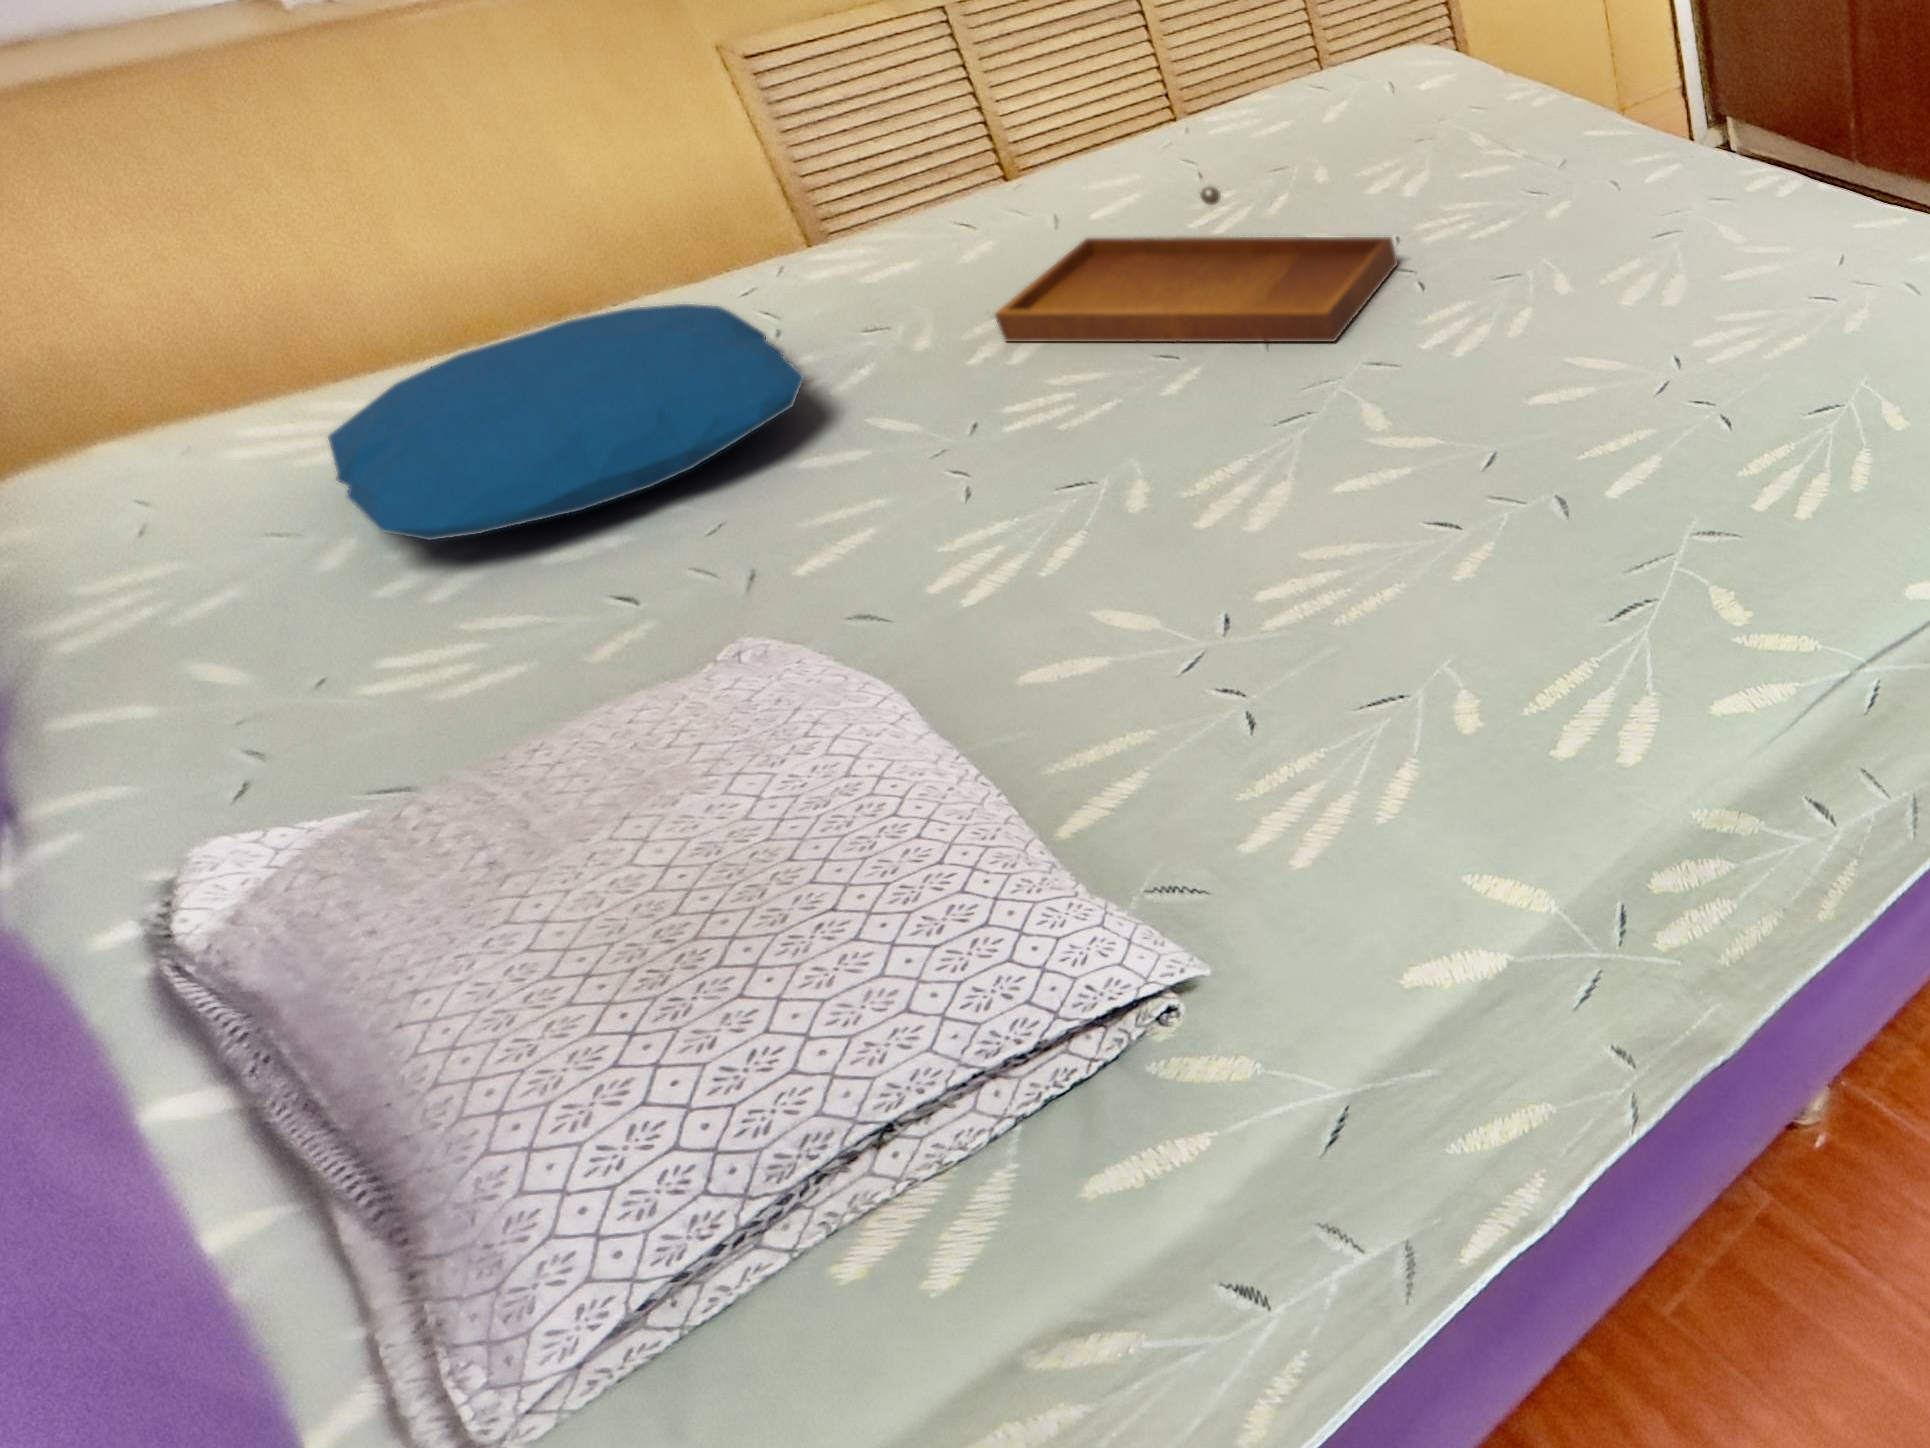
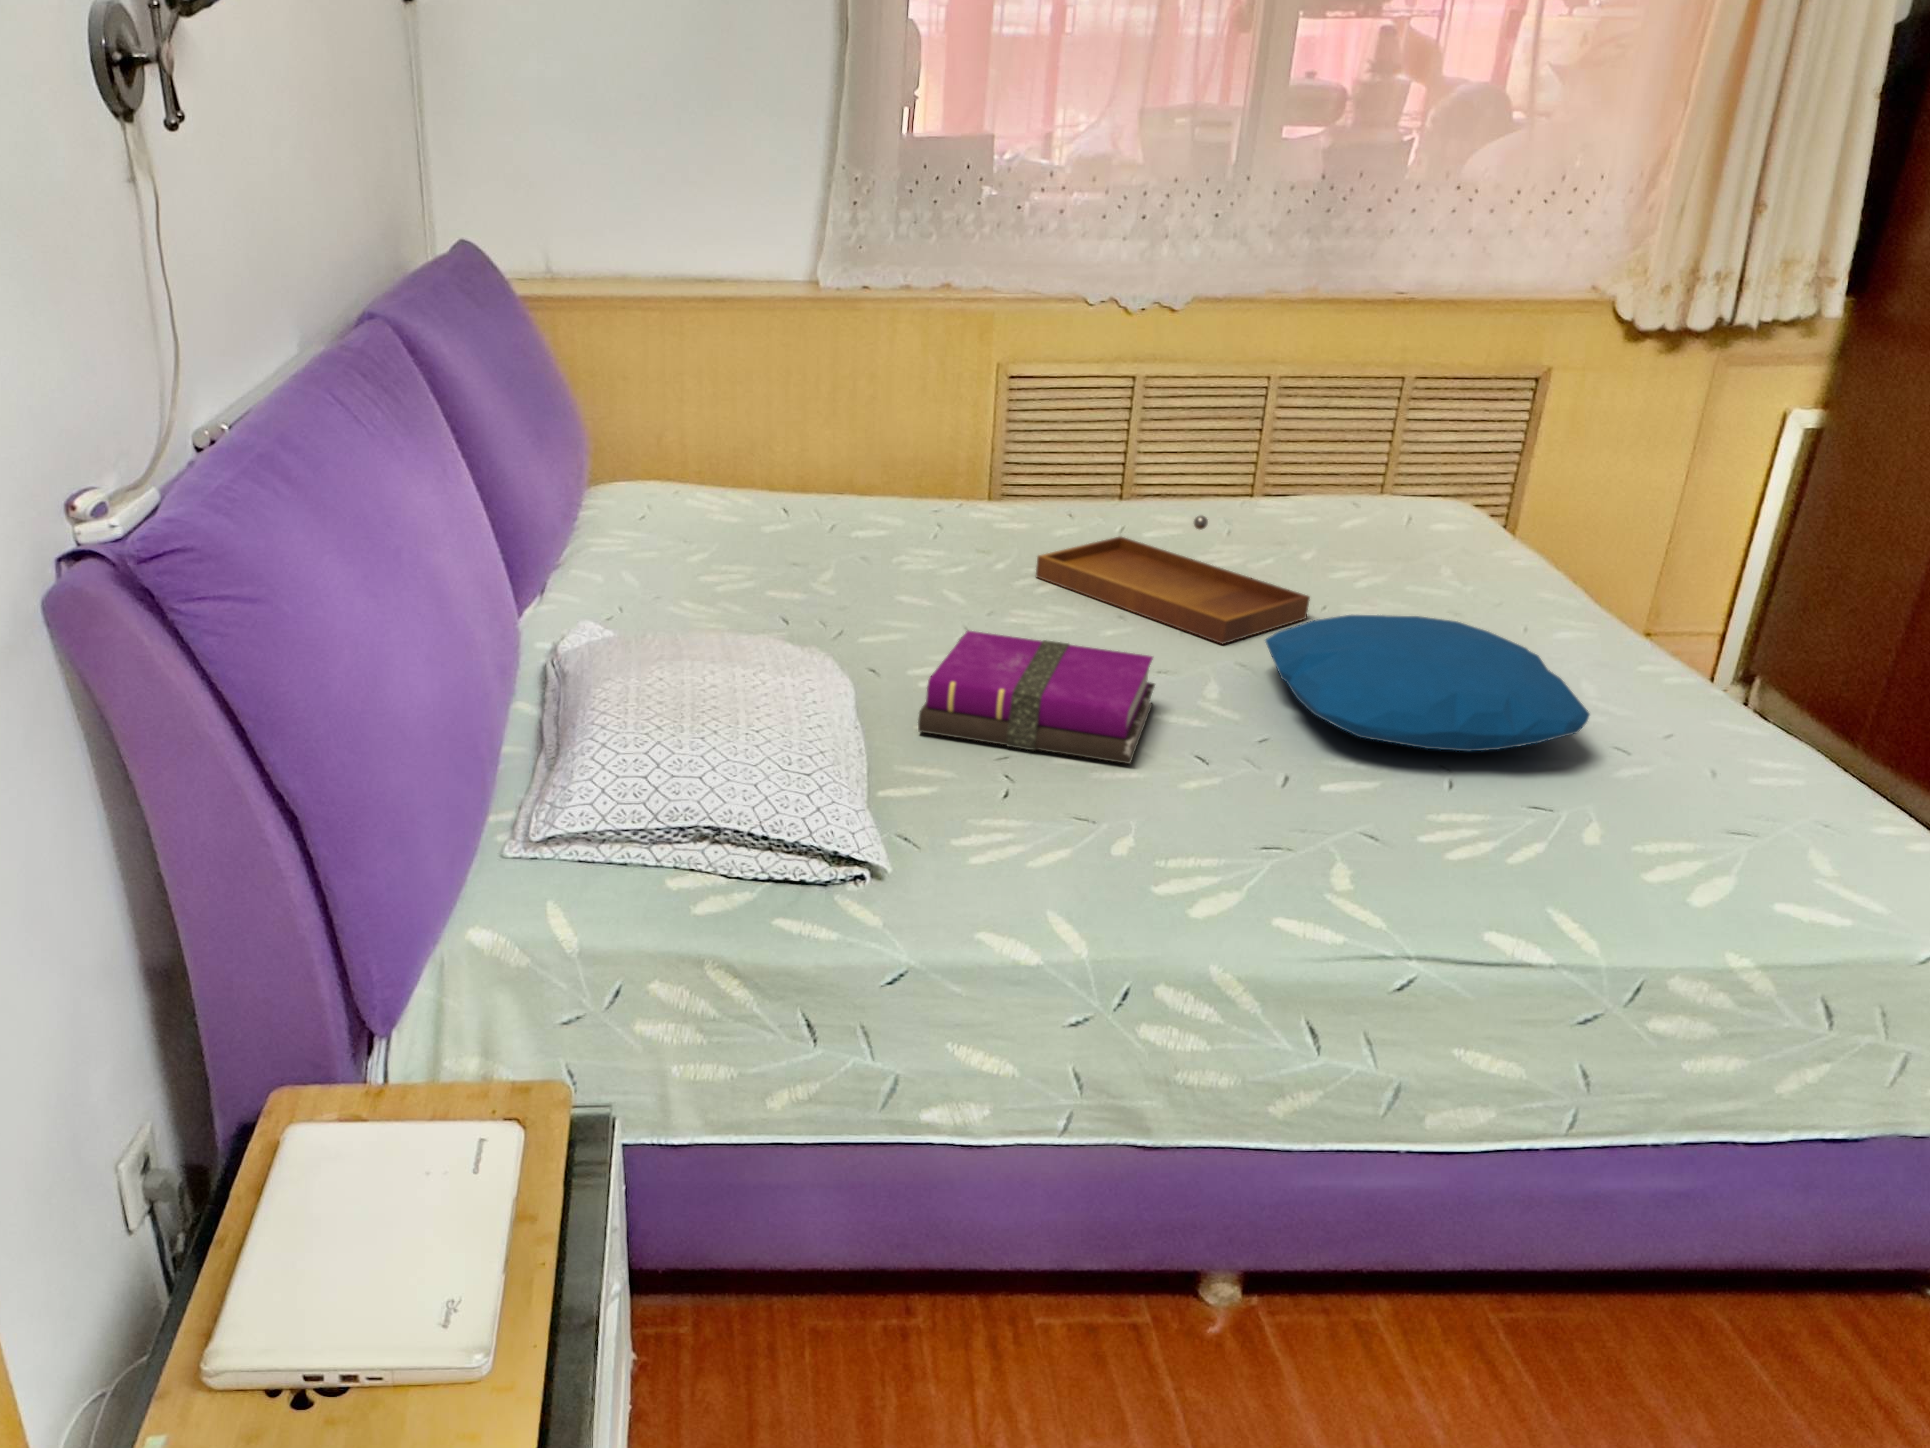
pillow: present [328,304,804,540] -> present [1265,615,1590,751]
notebook: none [1007,417,1374,688] -> present [918,631,1155,764]

